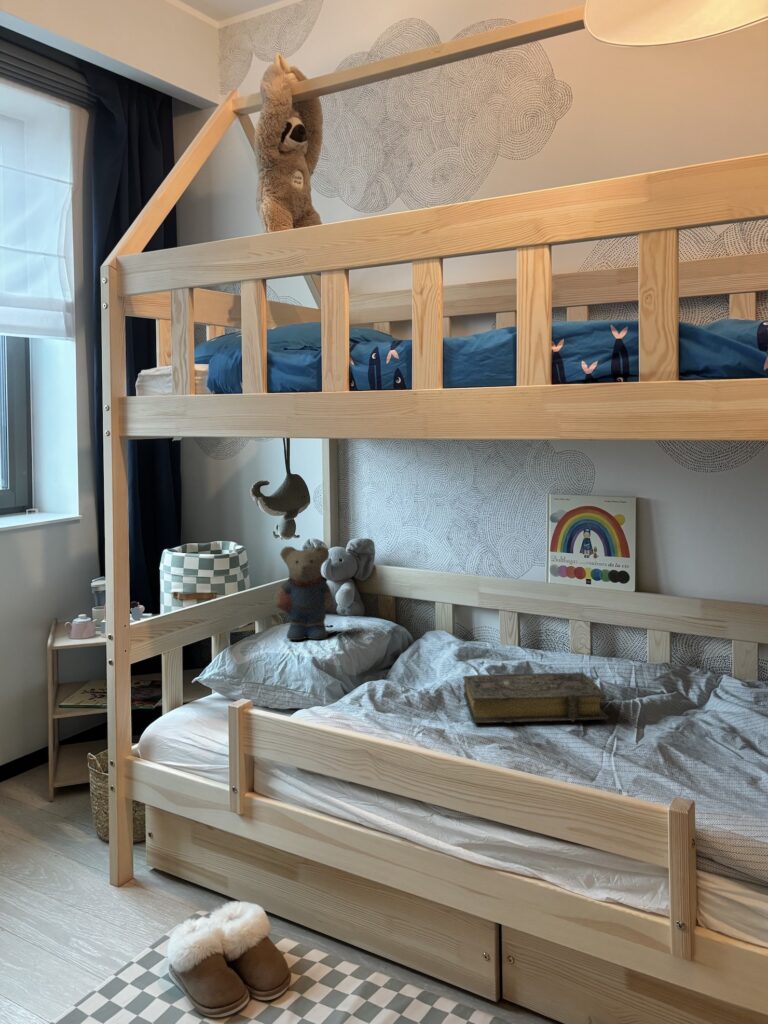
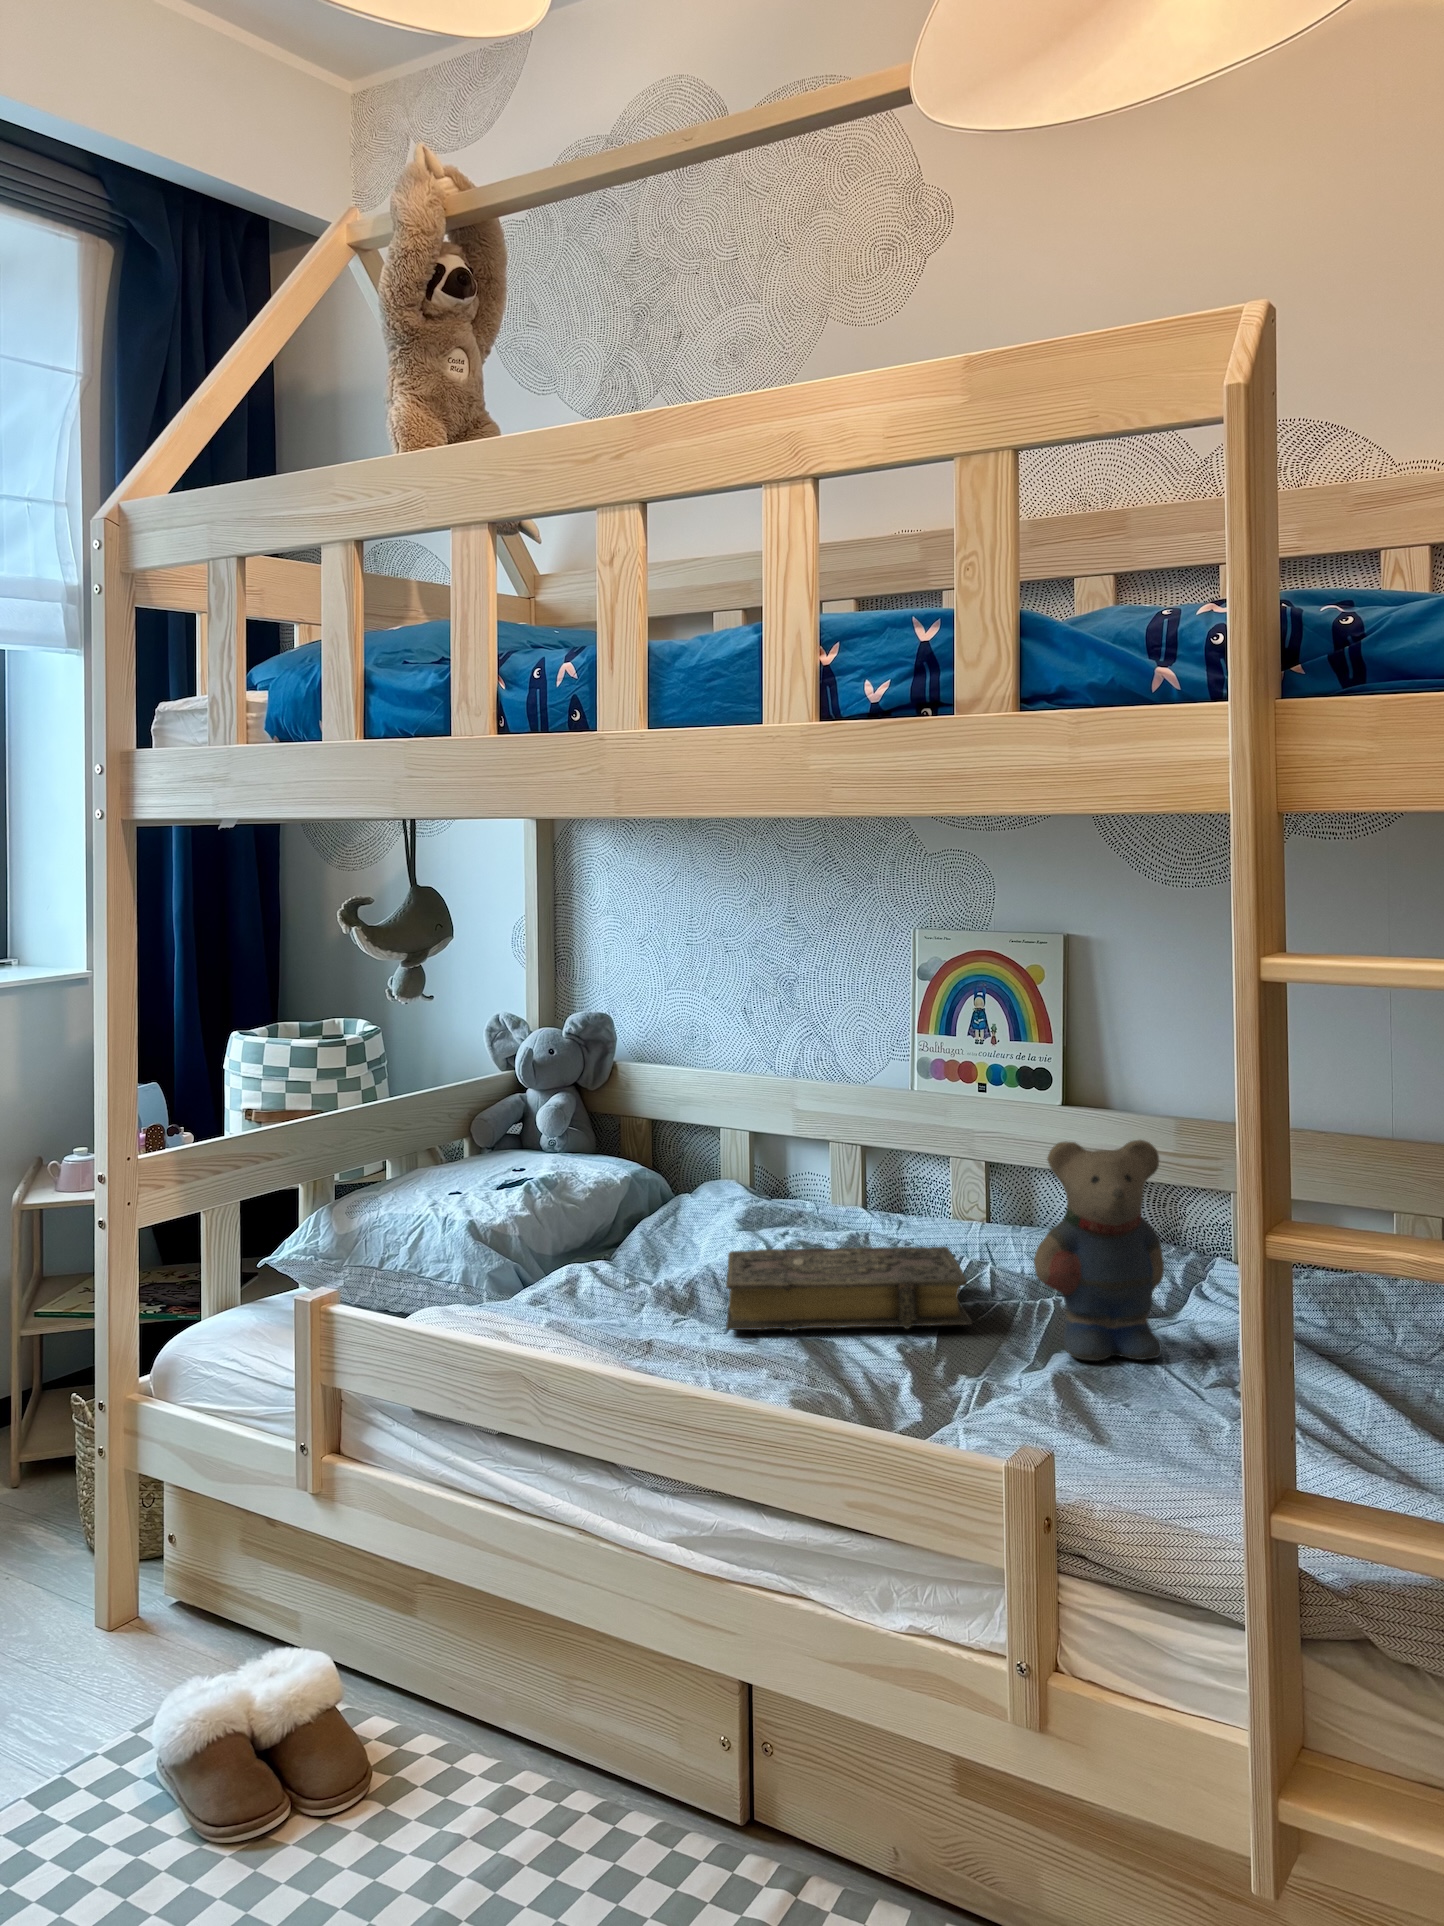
teddy bear: present [274,546,331,640] -> present [1034,1140,1164,1361]

